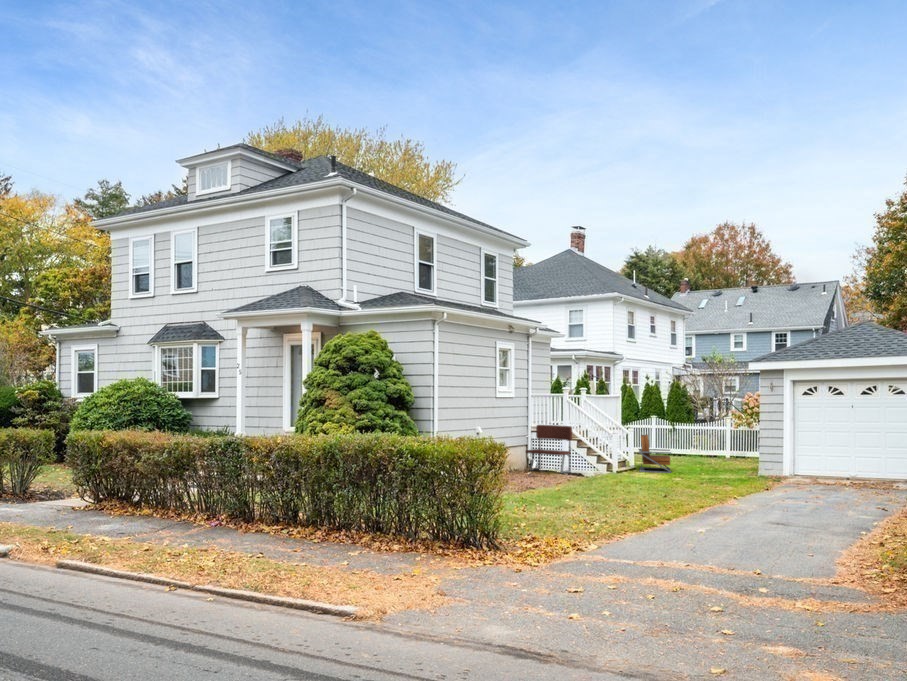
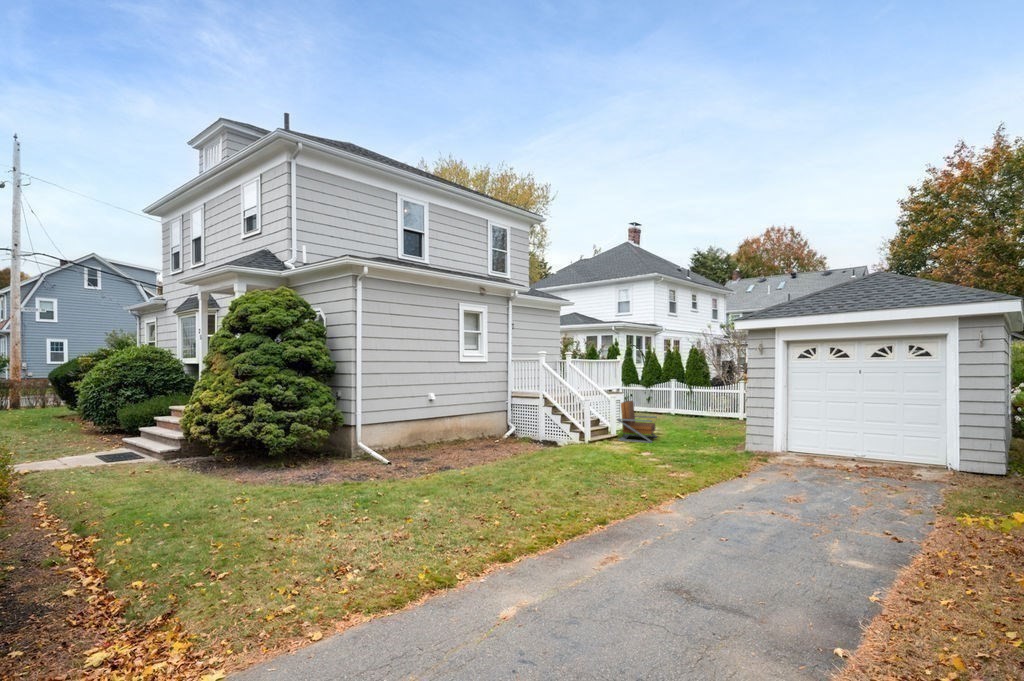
bench: present [526,425,572,473] -> none [498,390,544,442]

